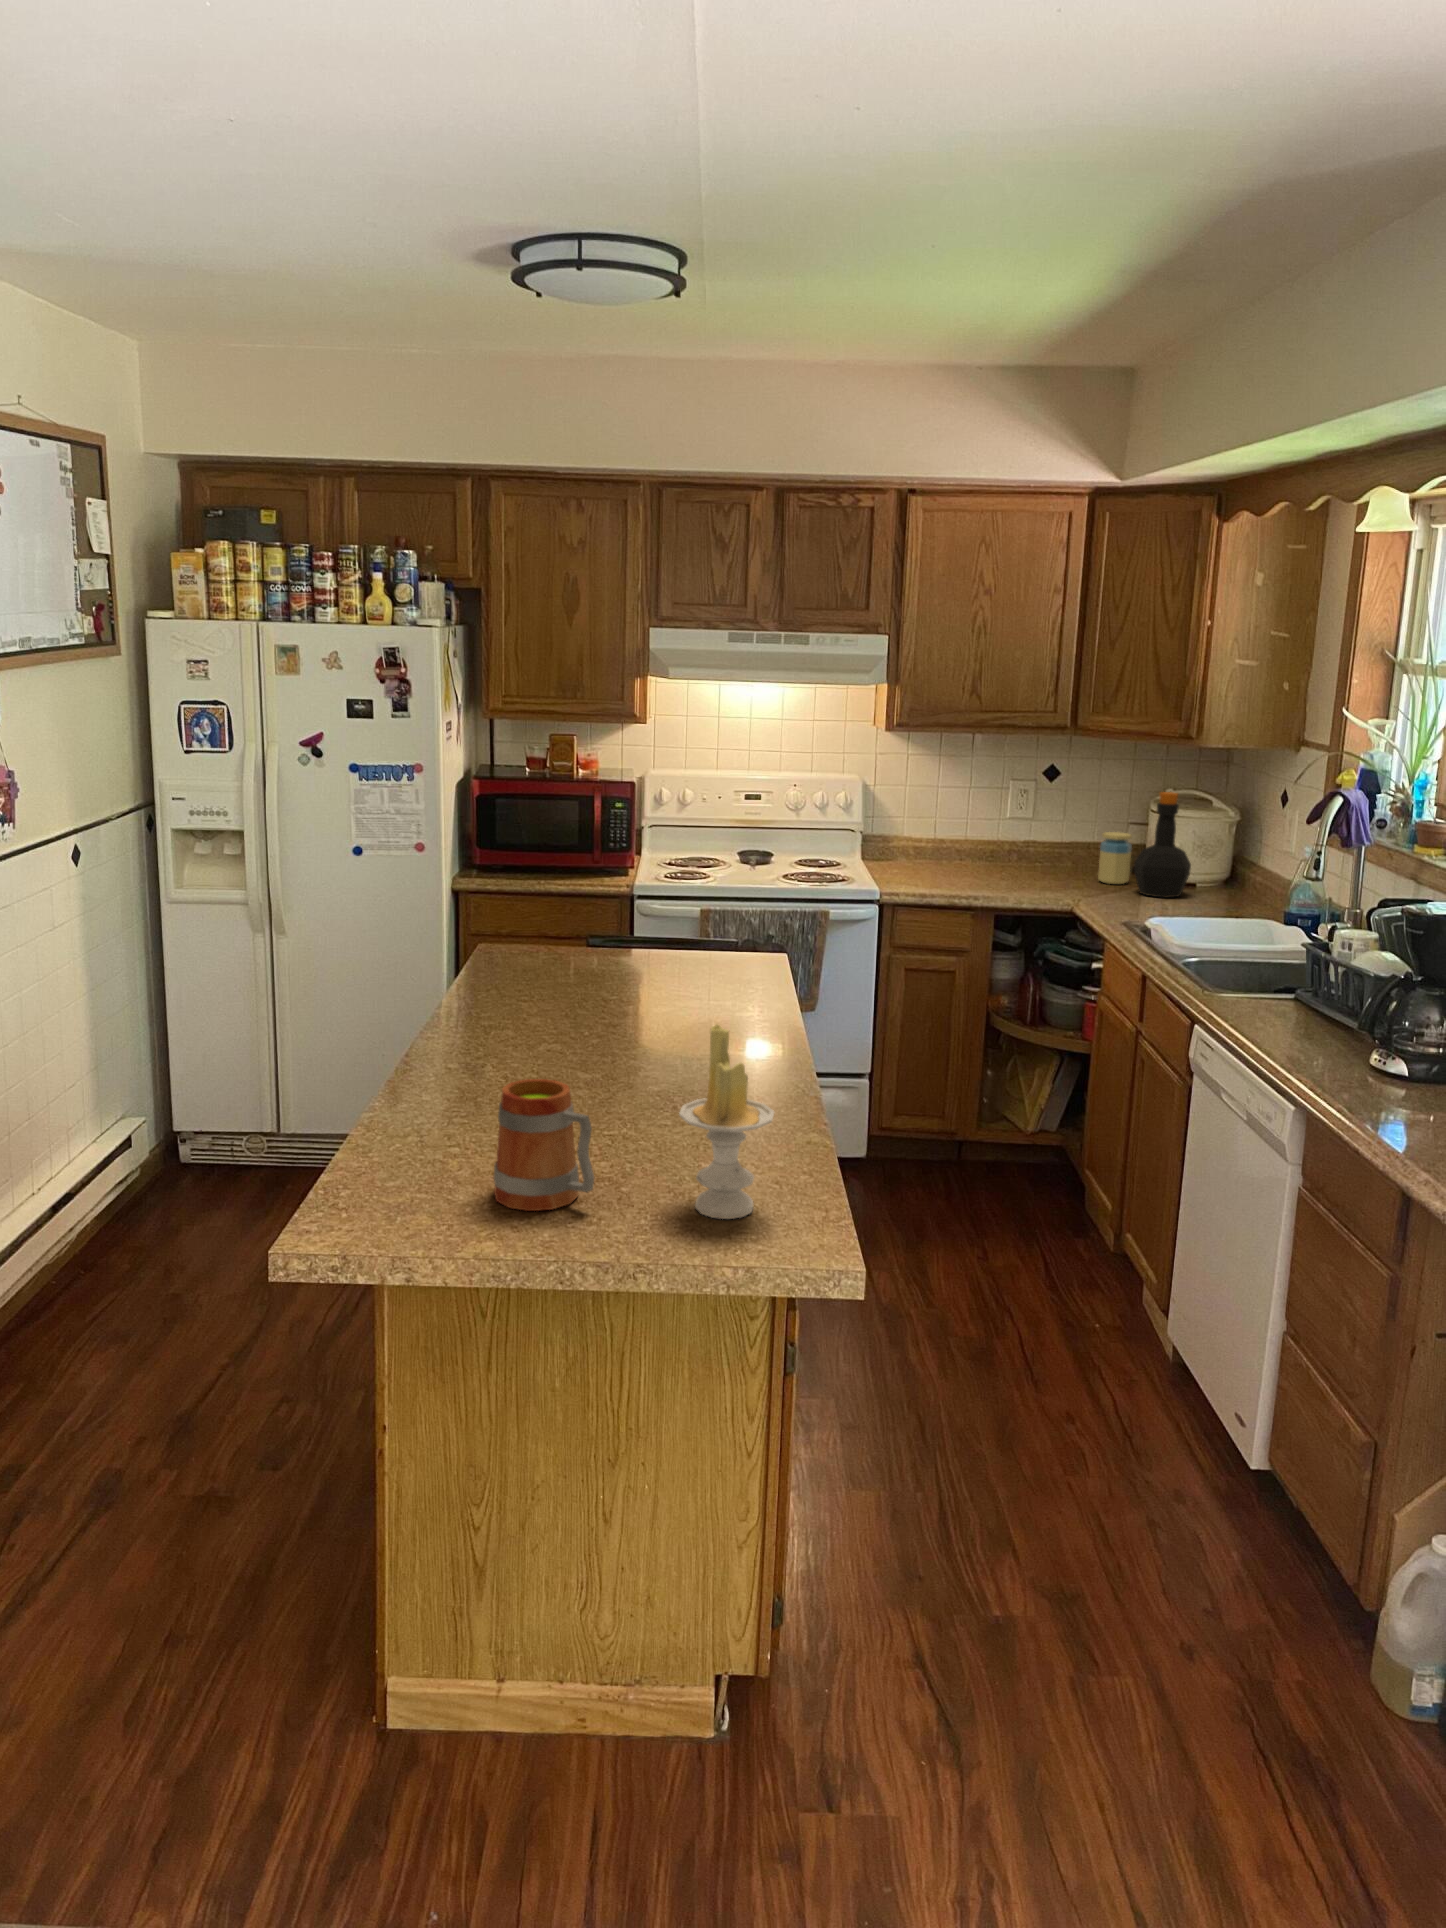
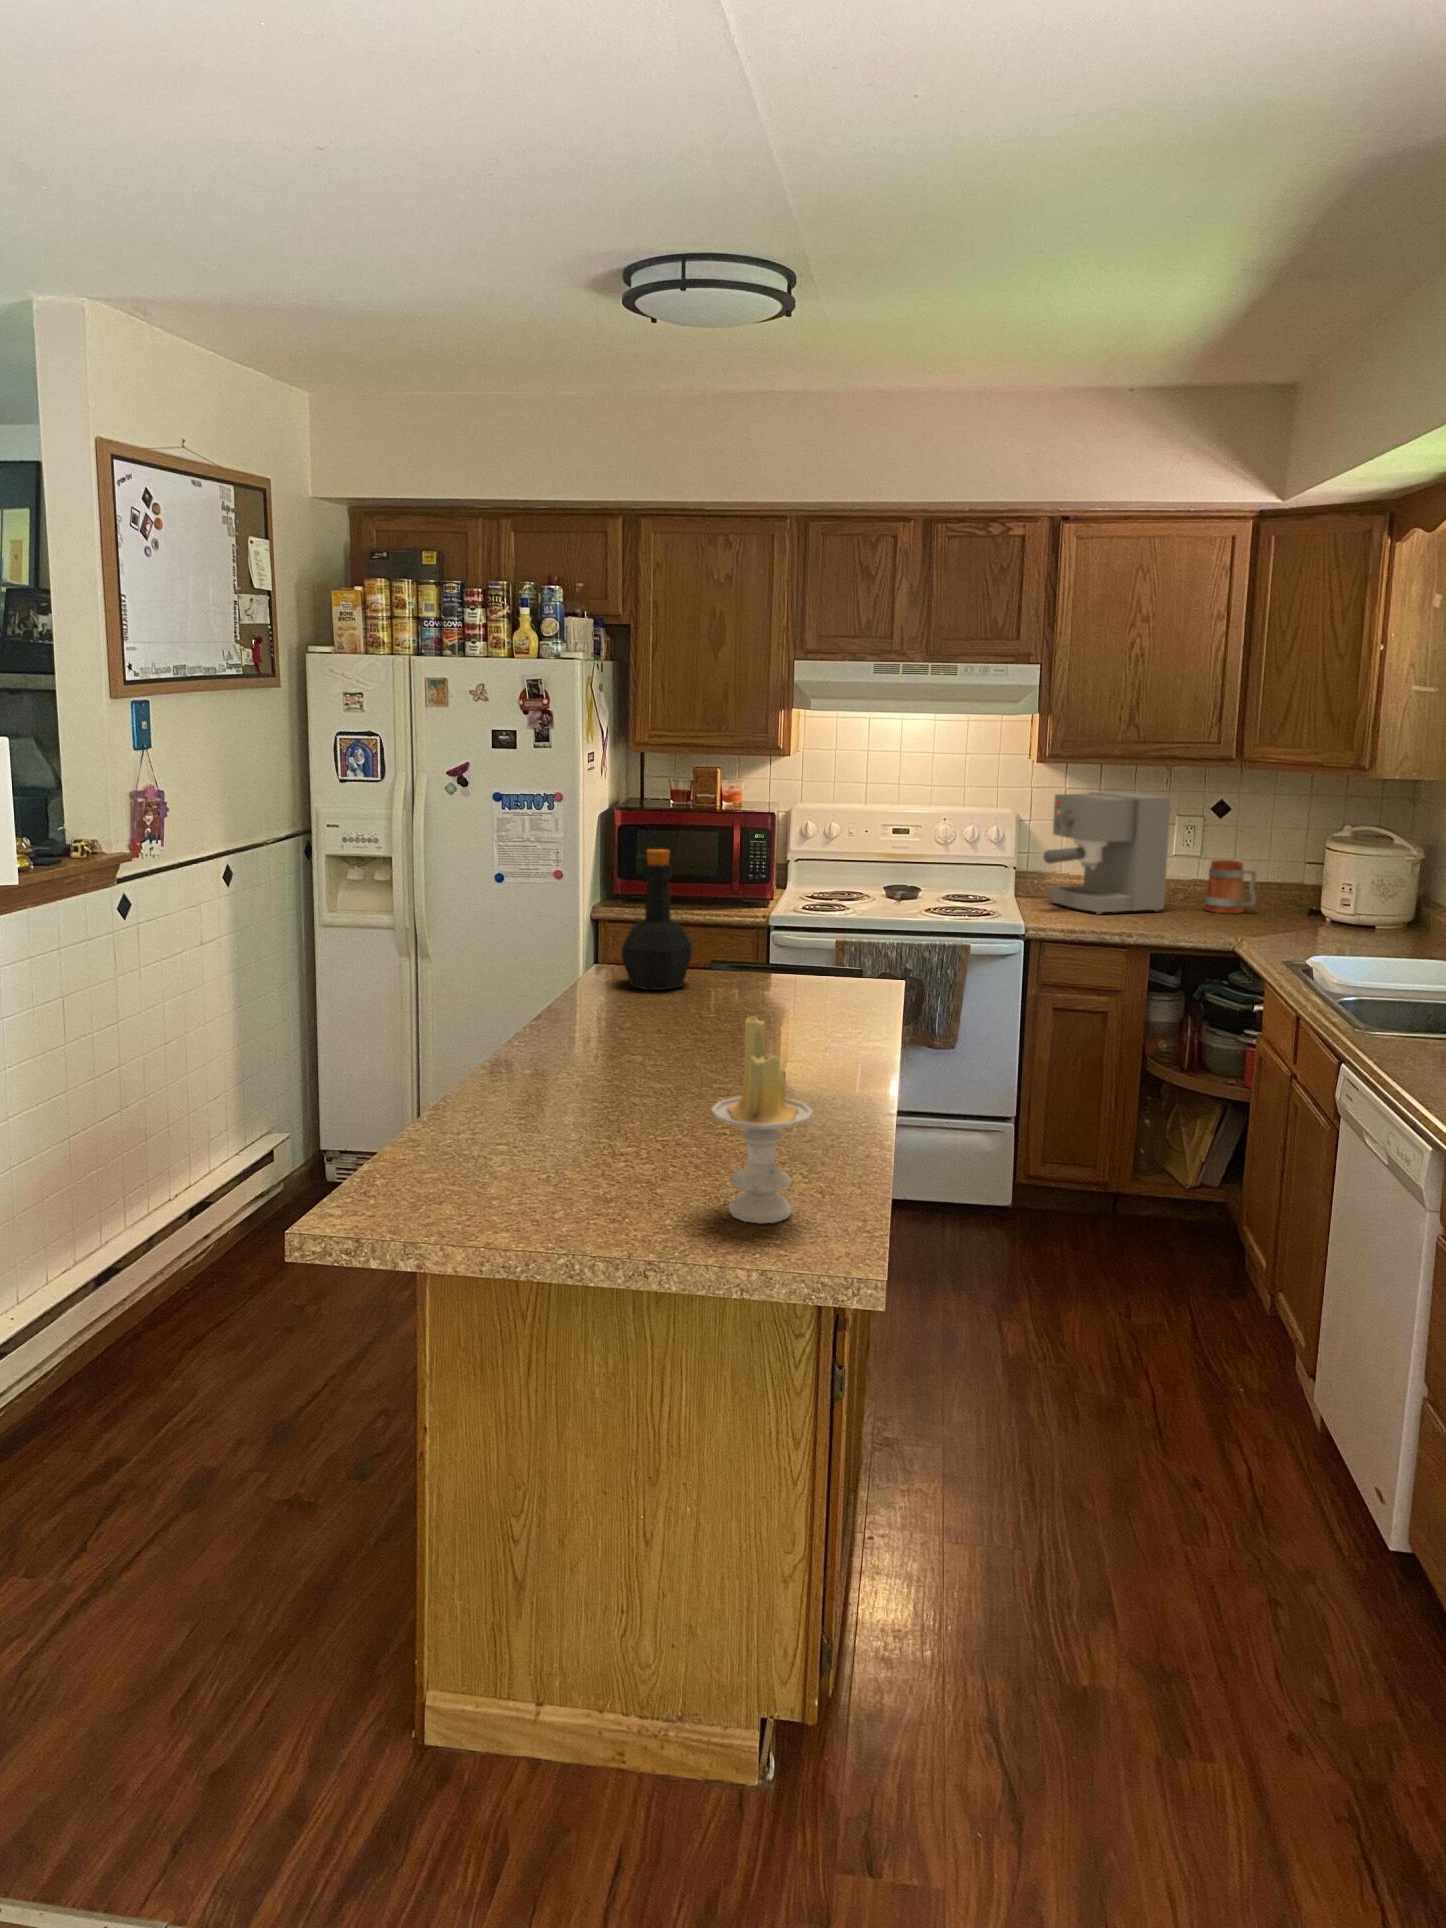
coffee maker: none [897,757,1016,879] -> present [1043,792,1171,915]
bottle: present [1134,792,1191,898] -> present [622,849,693,990]
jar: present [1098,832,1132,884] -> none [1260,868,1297,923]
mug: present [494,1079,595,1211] -> present [1204,860,1256,913]

